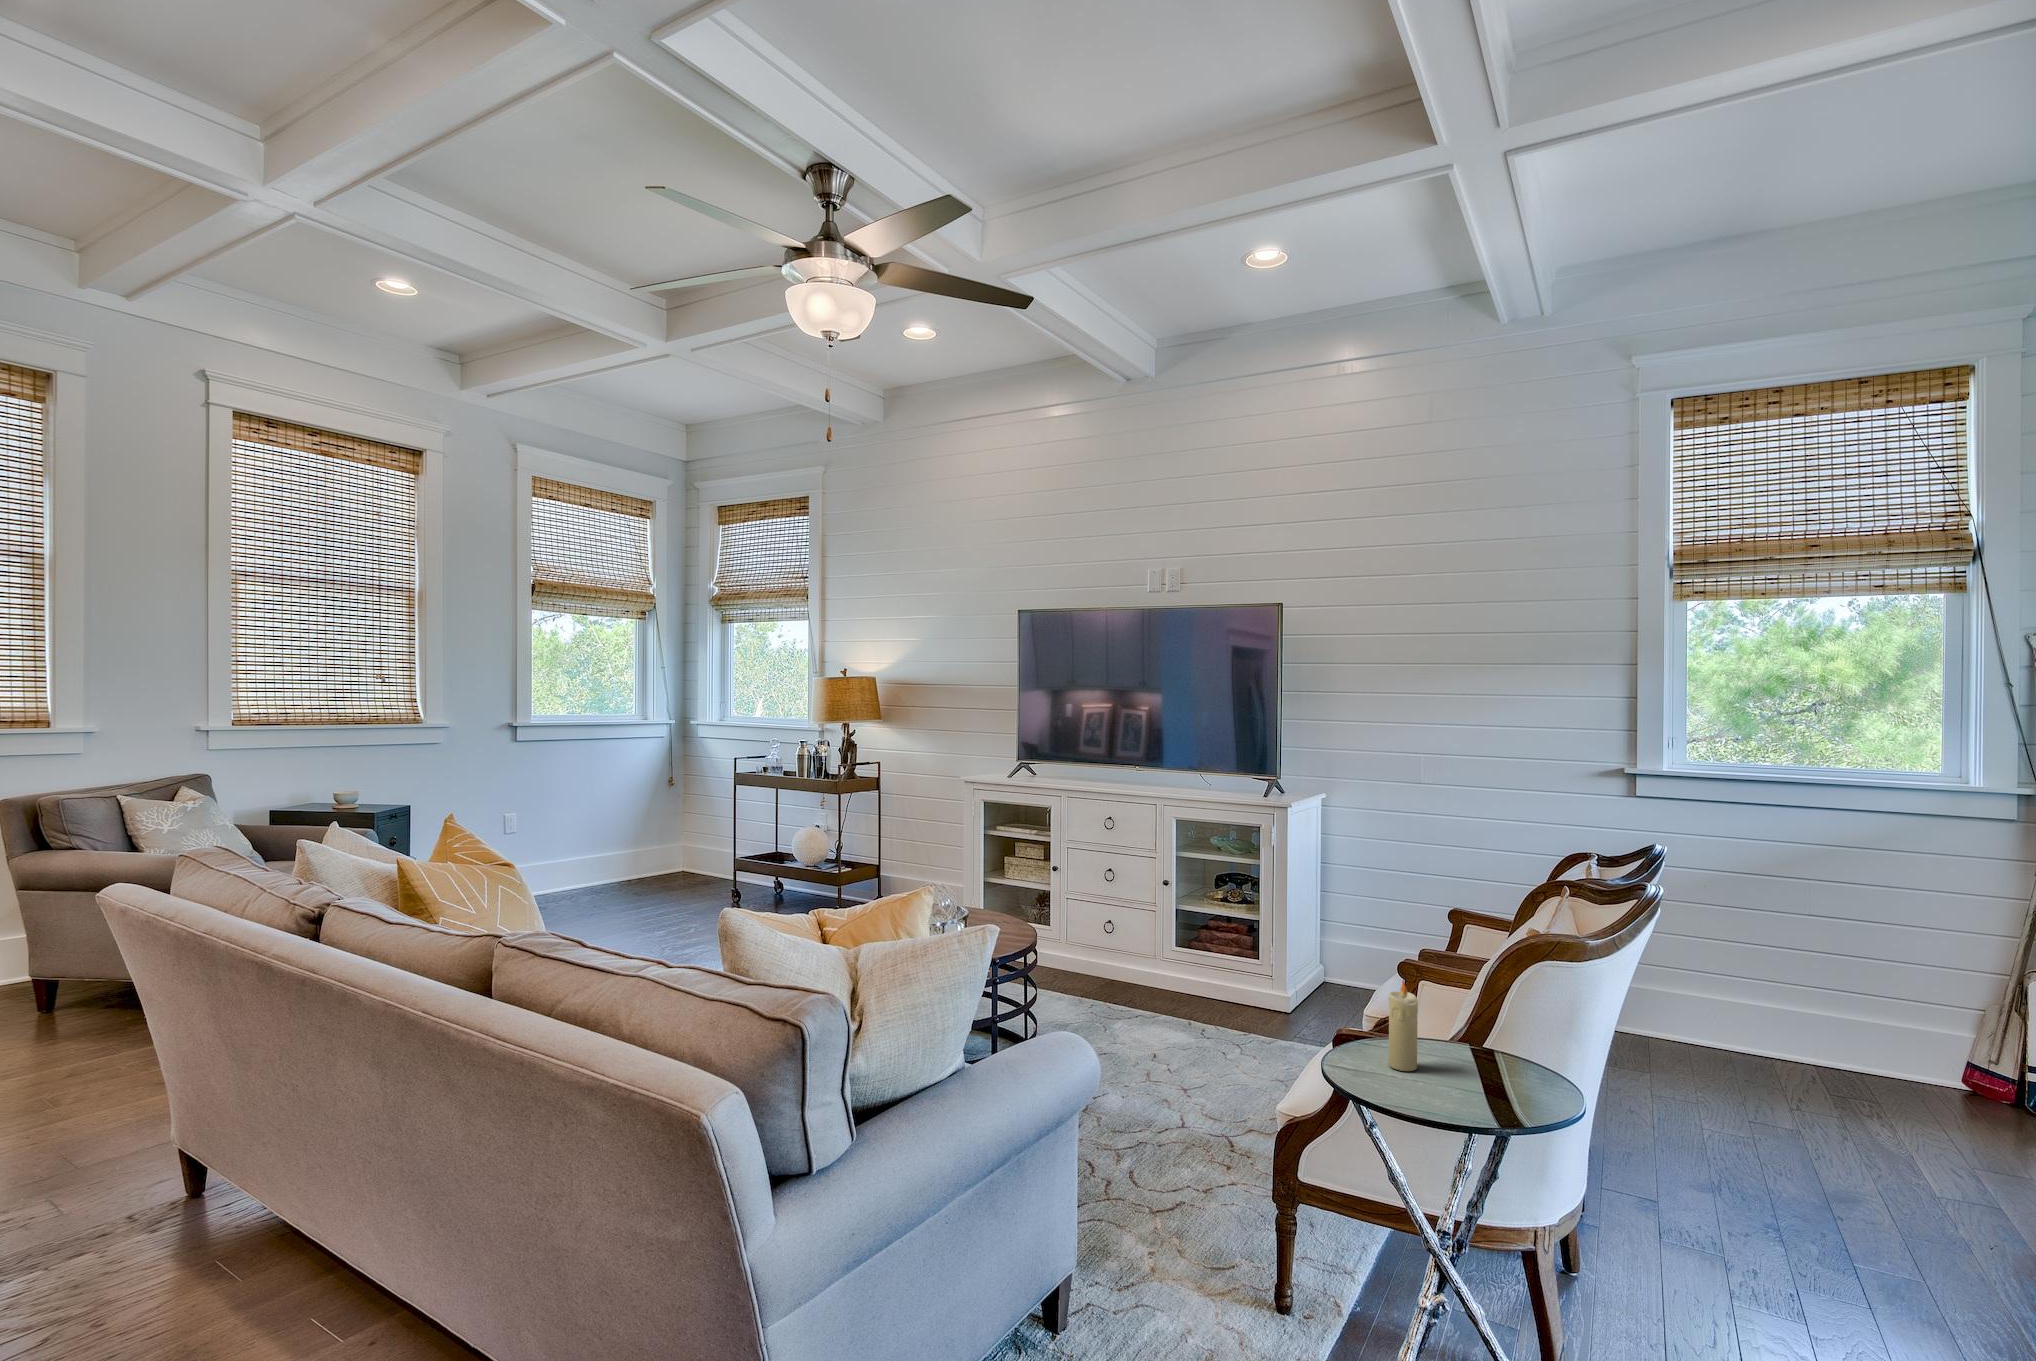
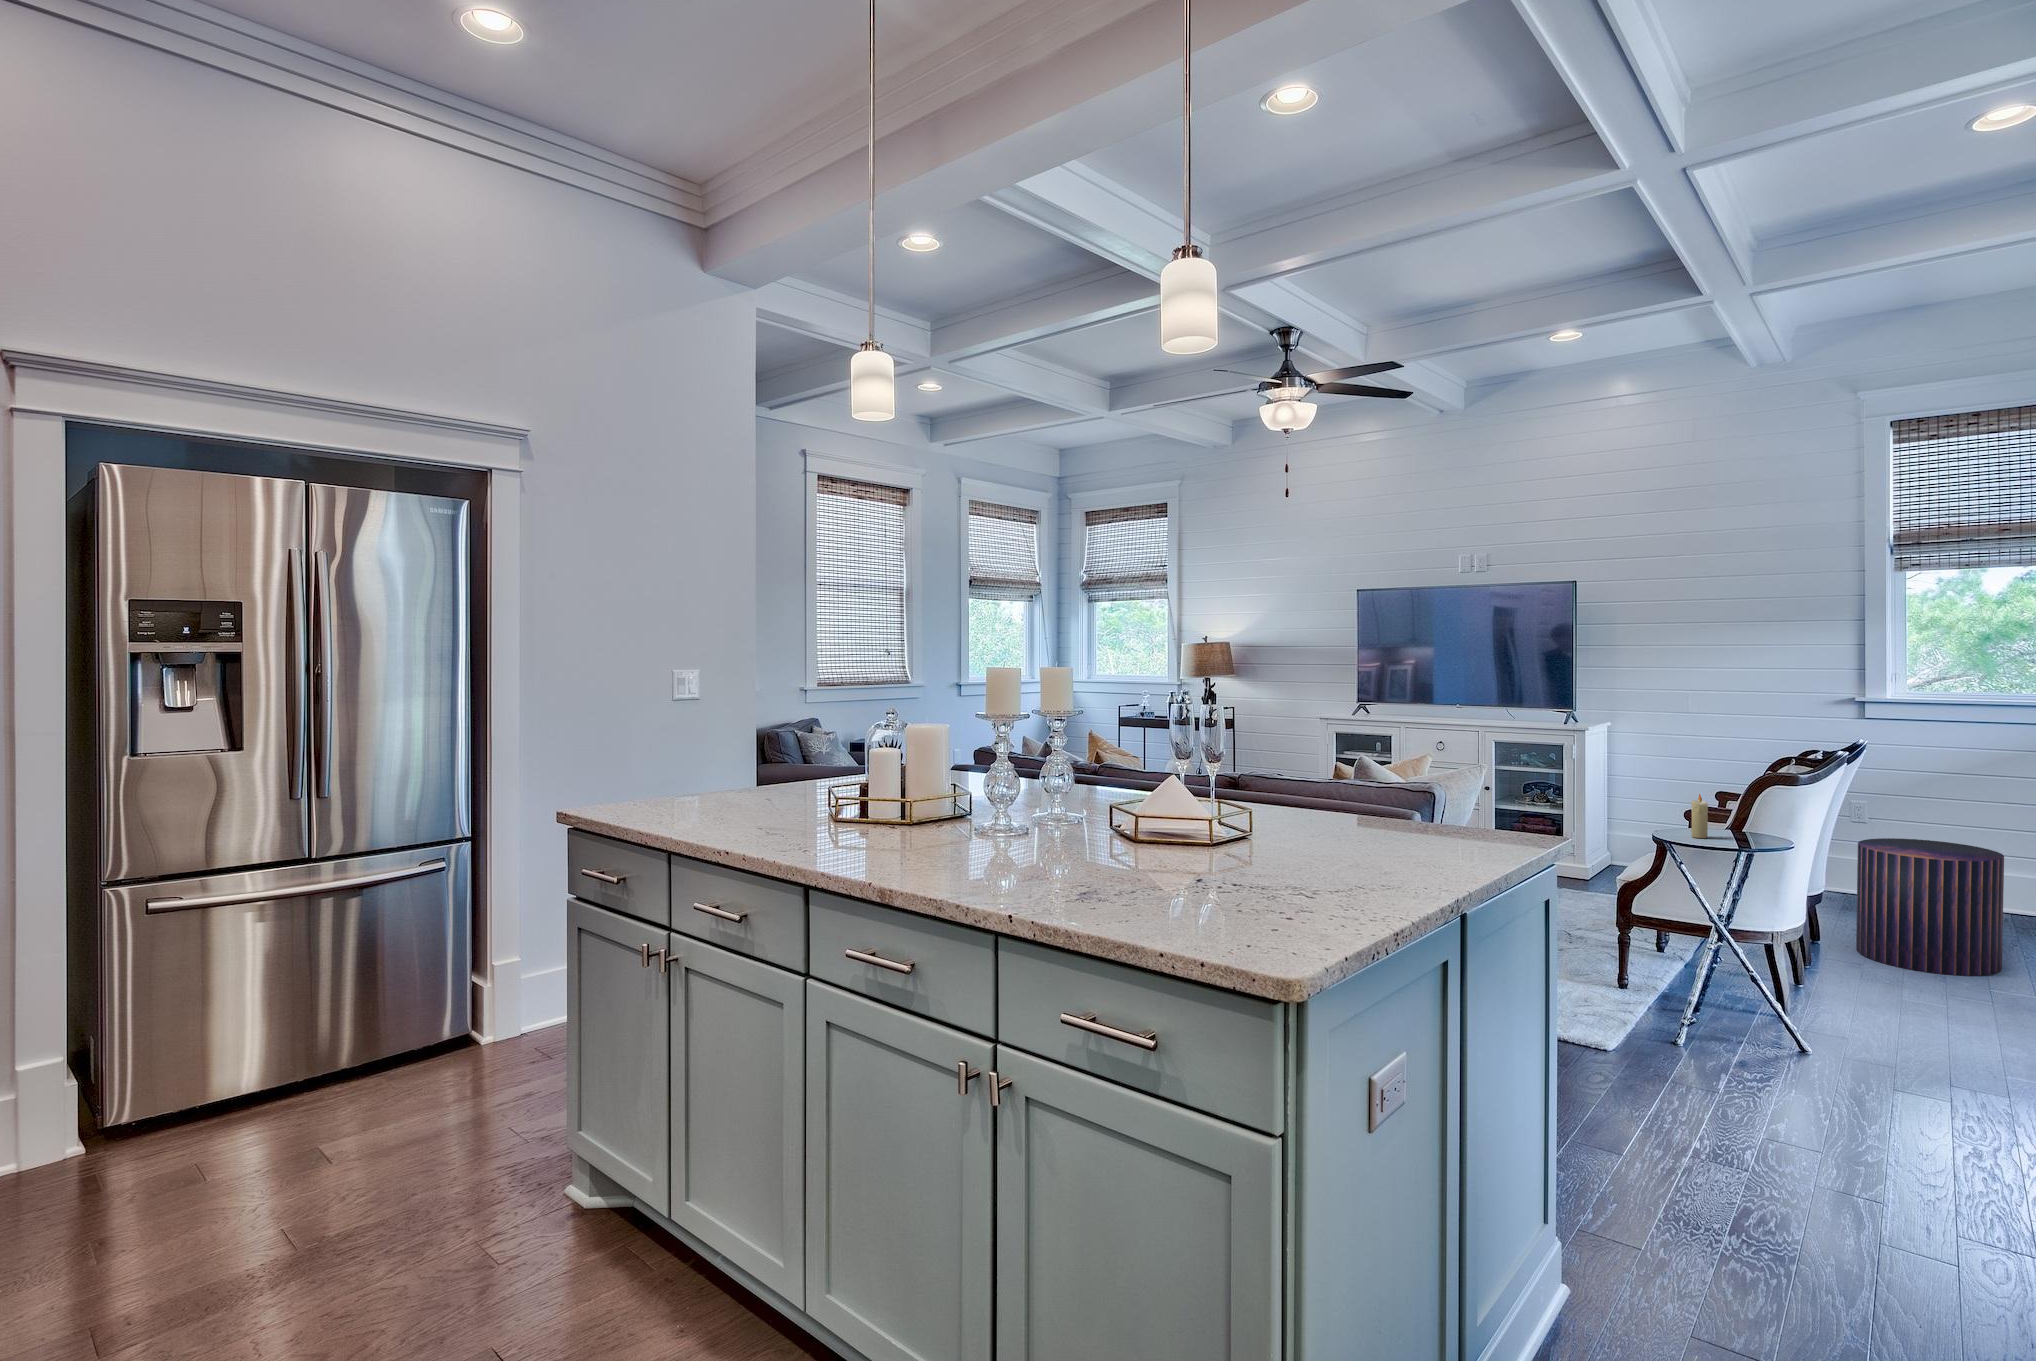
pouf: none [1647,994,1863,1242] -> present [1856,838,2004,976]

